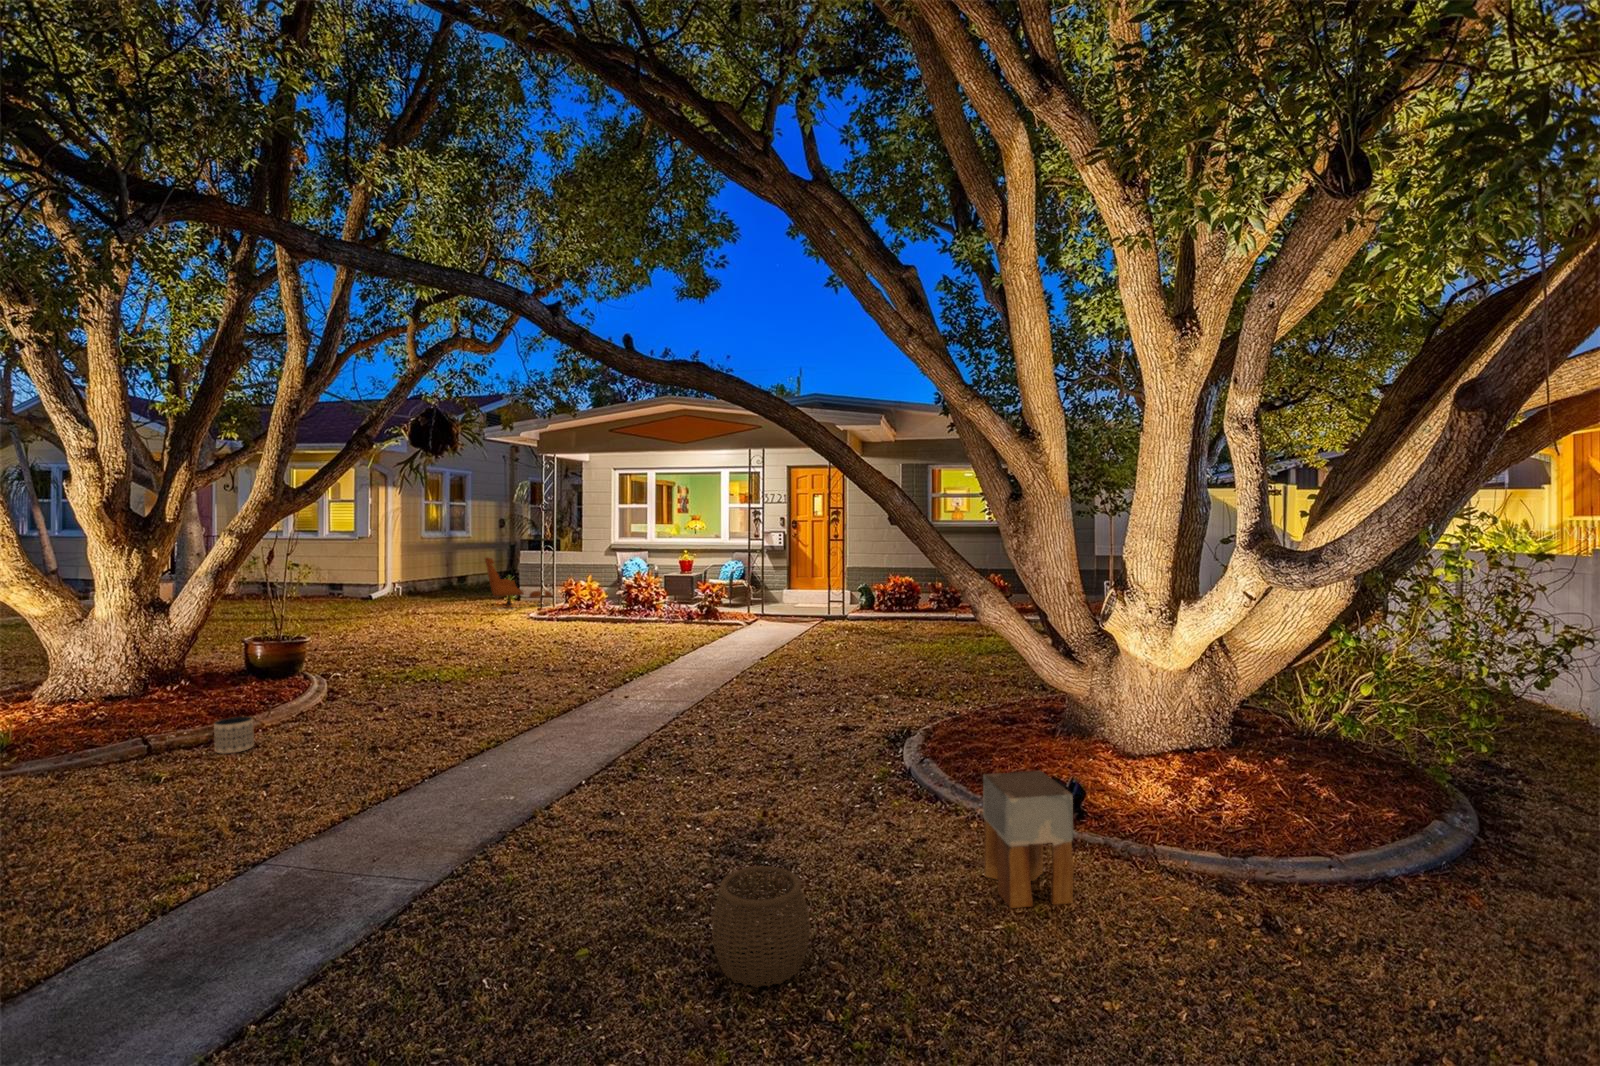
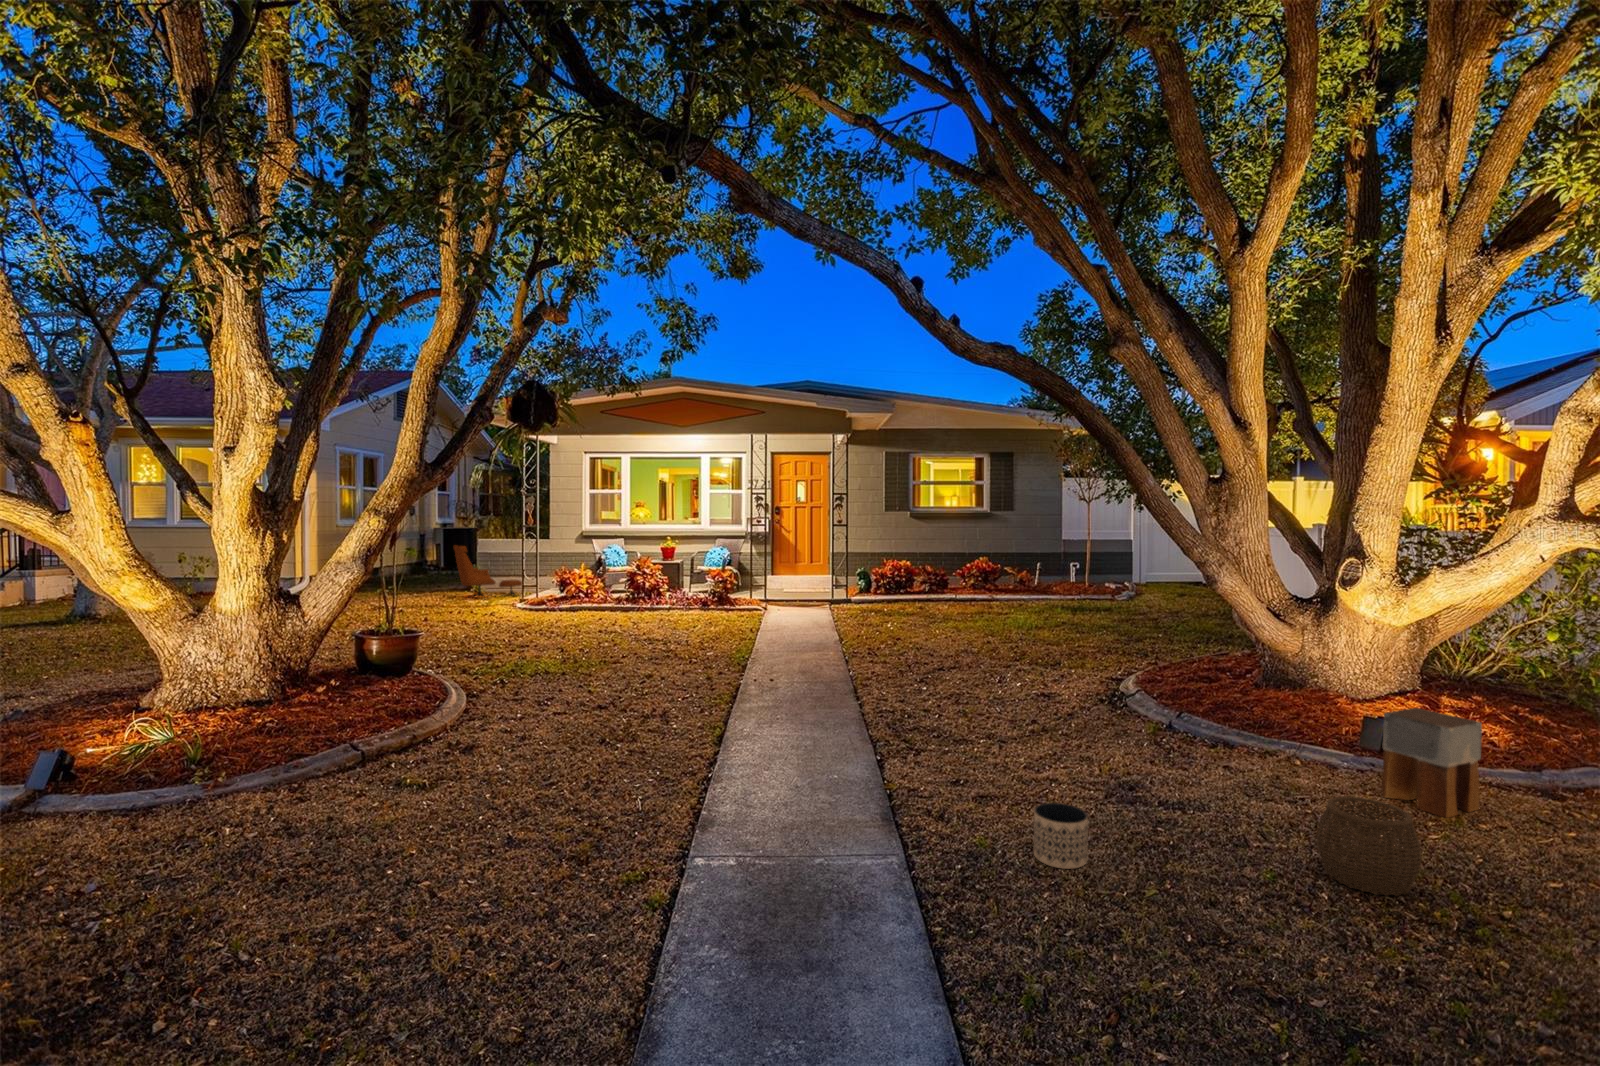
planter: present [214,717,254,754] -> present [1034,803,1088,869]

